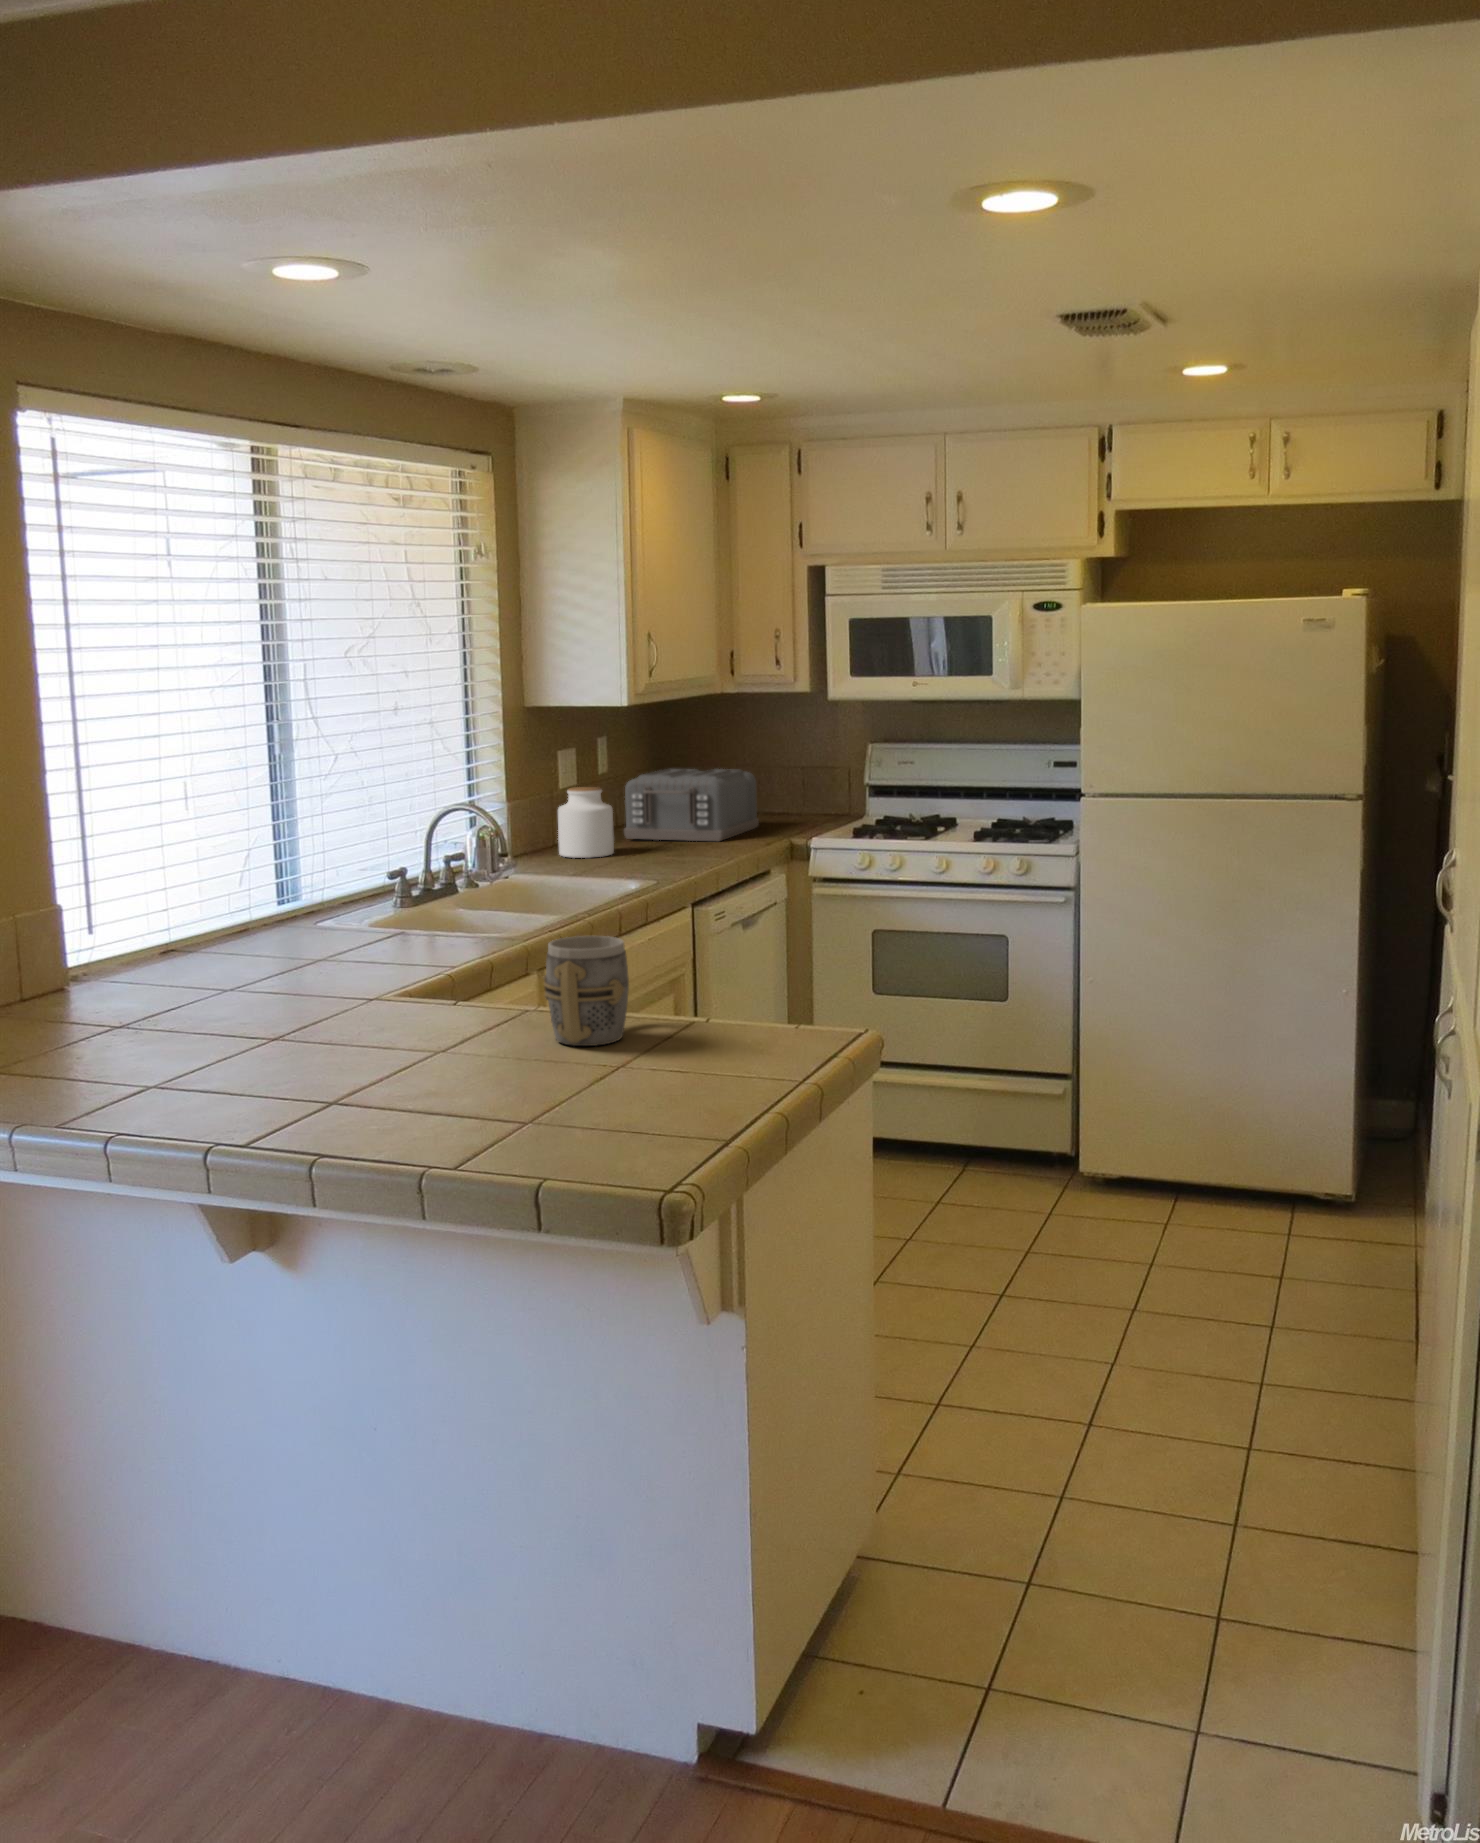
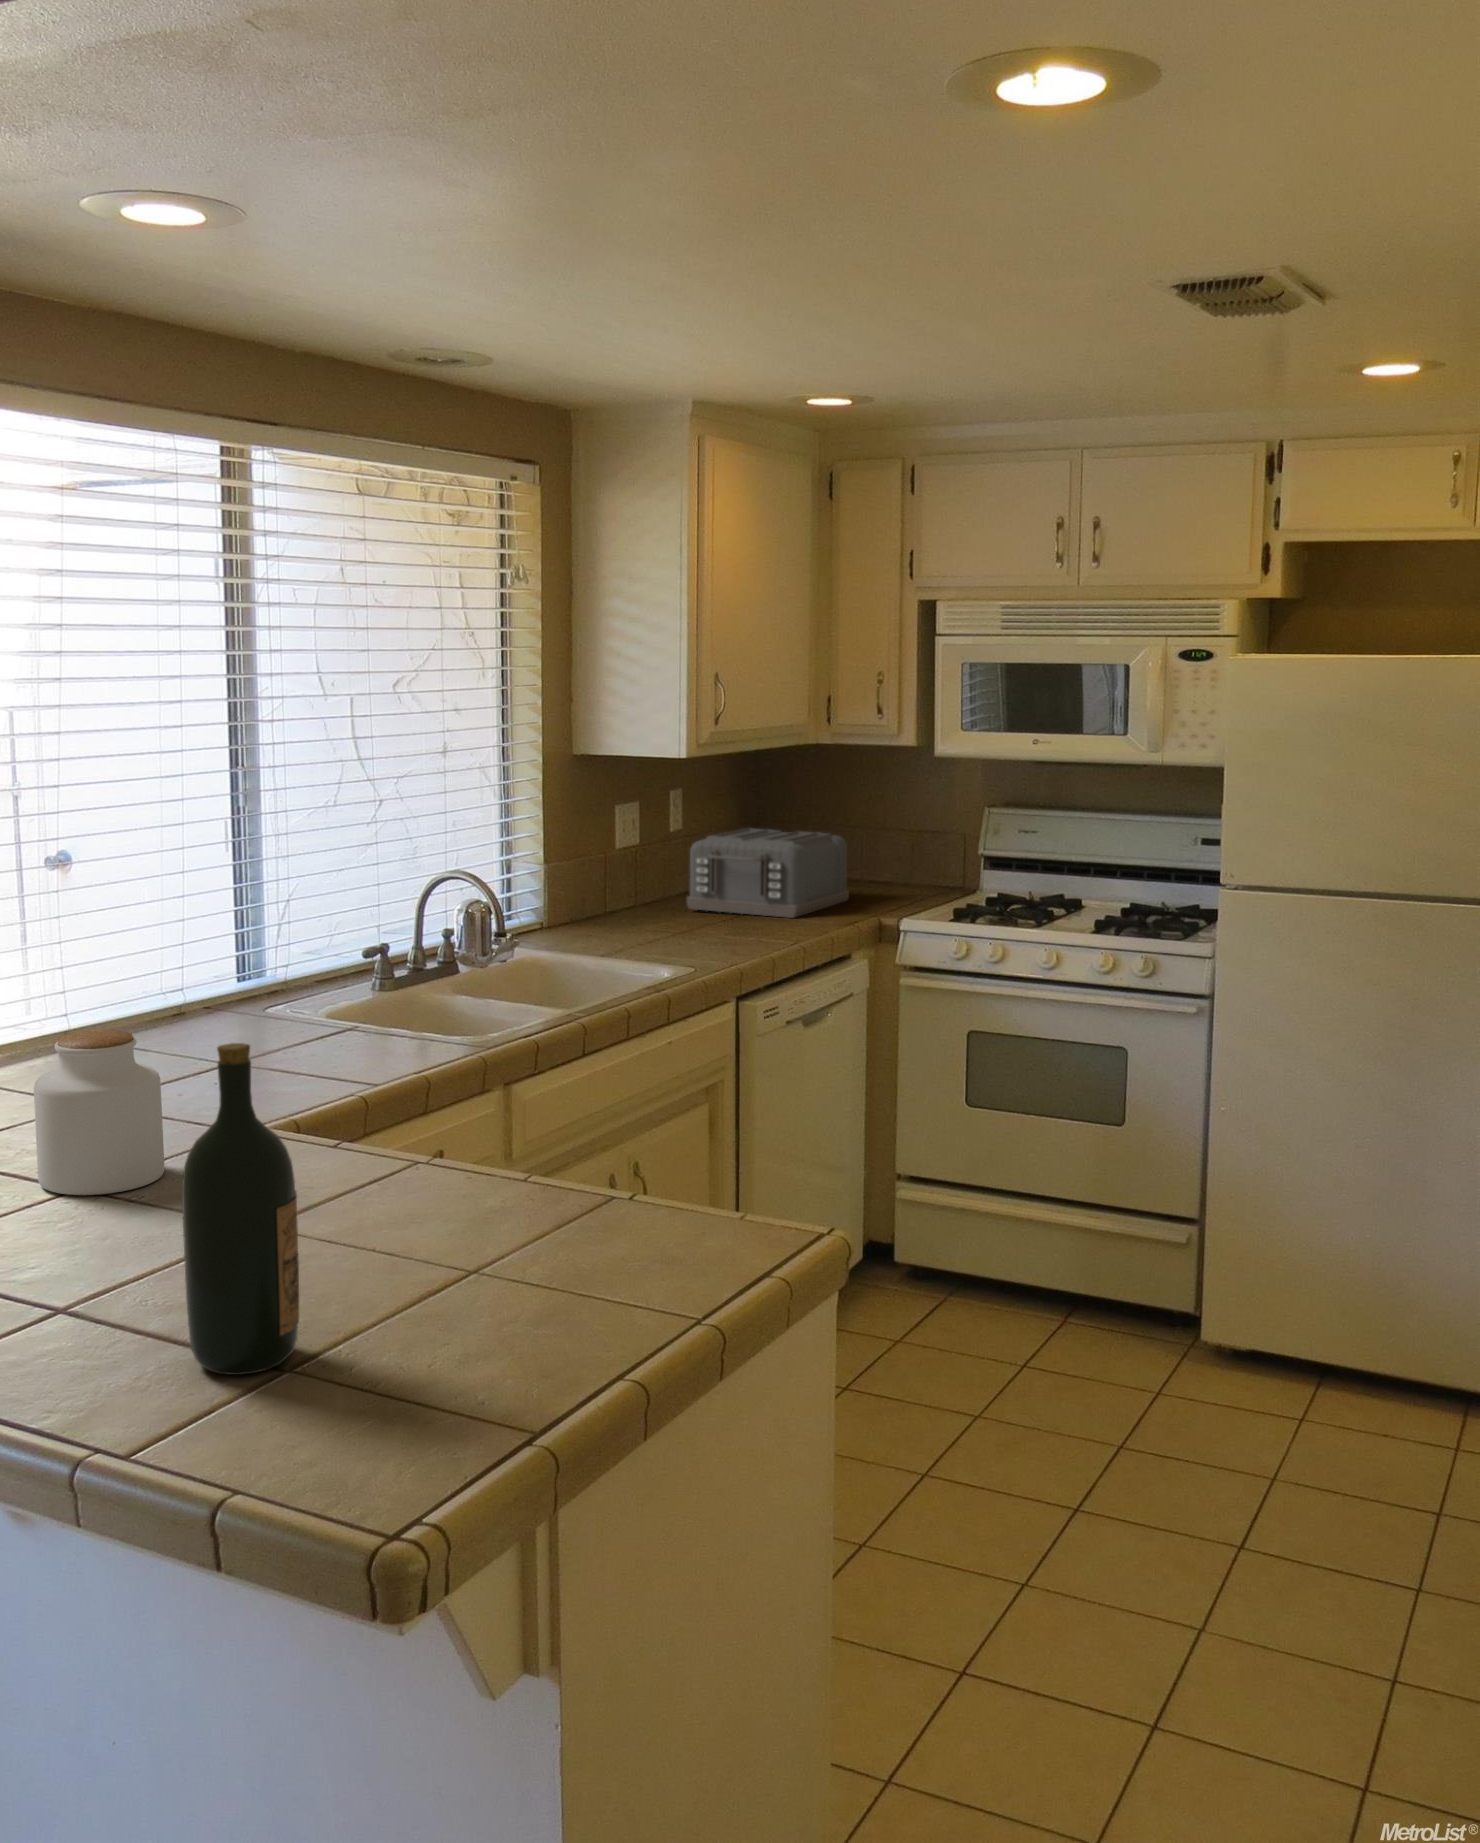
jar: present [558,787,614,858] -> present [34,1030,165,1195]
wine bottle: none [450,887,535,1126] -> present [182,1043,299,1375]
mug: present [543,936,629,1046] -> none [401,1083,526,1233]

